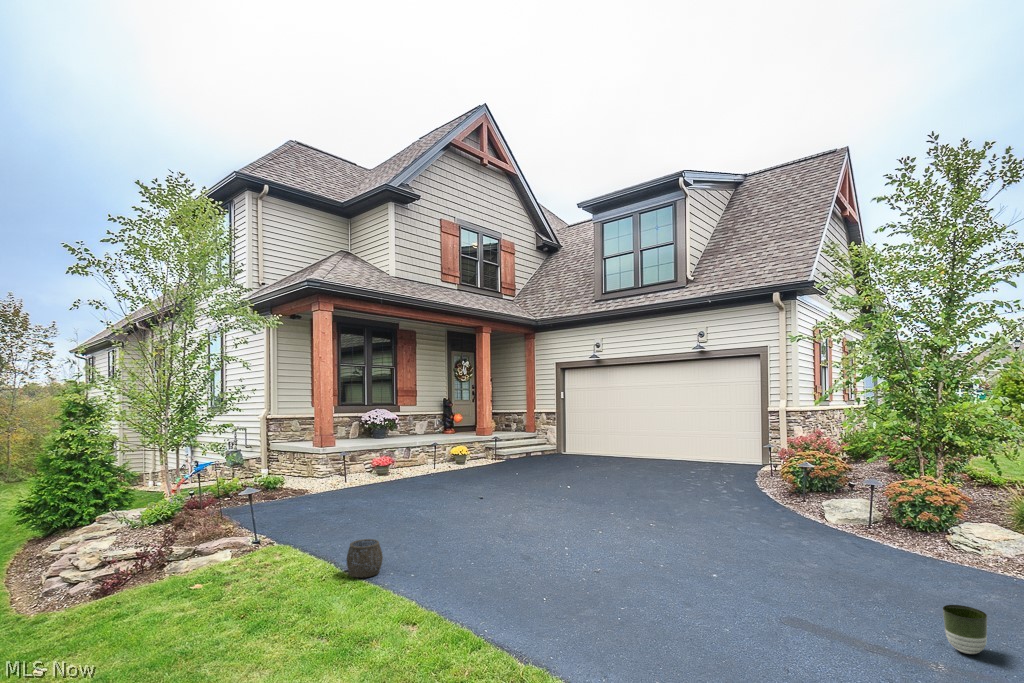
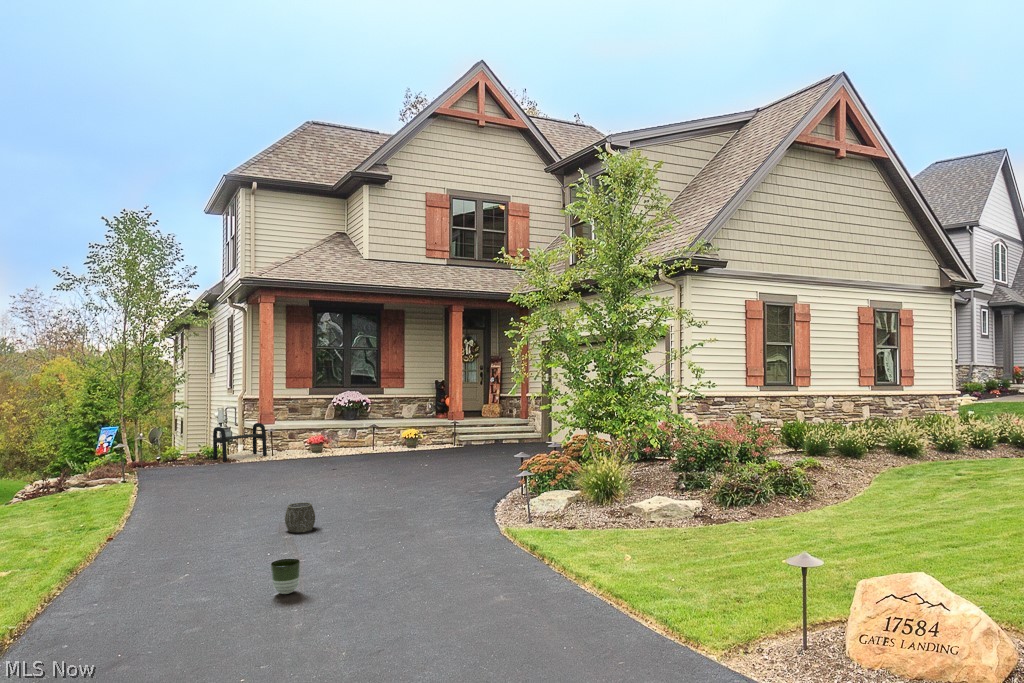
bench: none [275,444,334,489] -> present [213,423,267,461]
woven basket: present [347,539,383,578] -> present [285,502,315,533]

